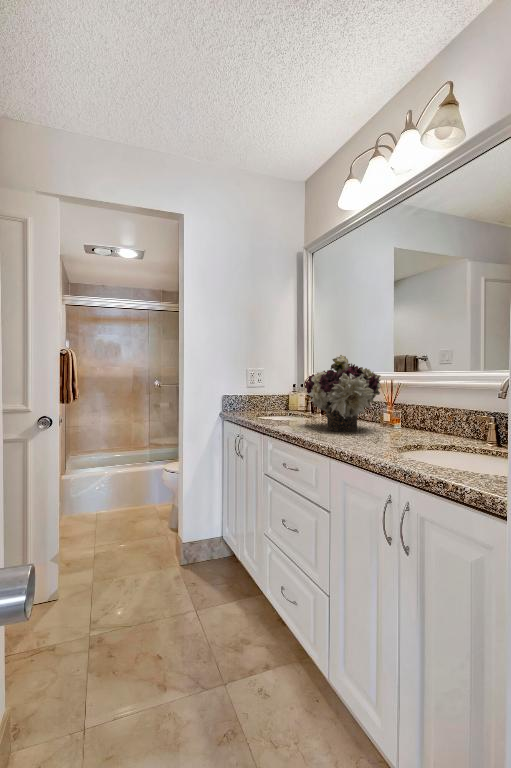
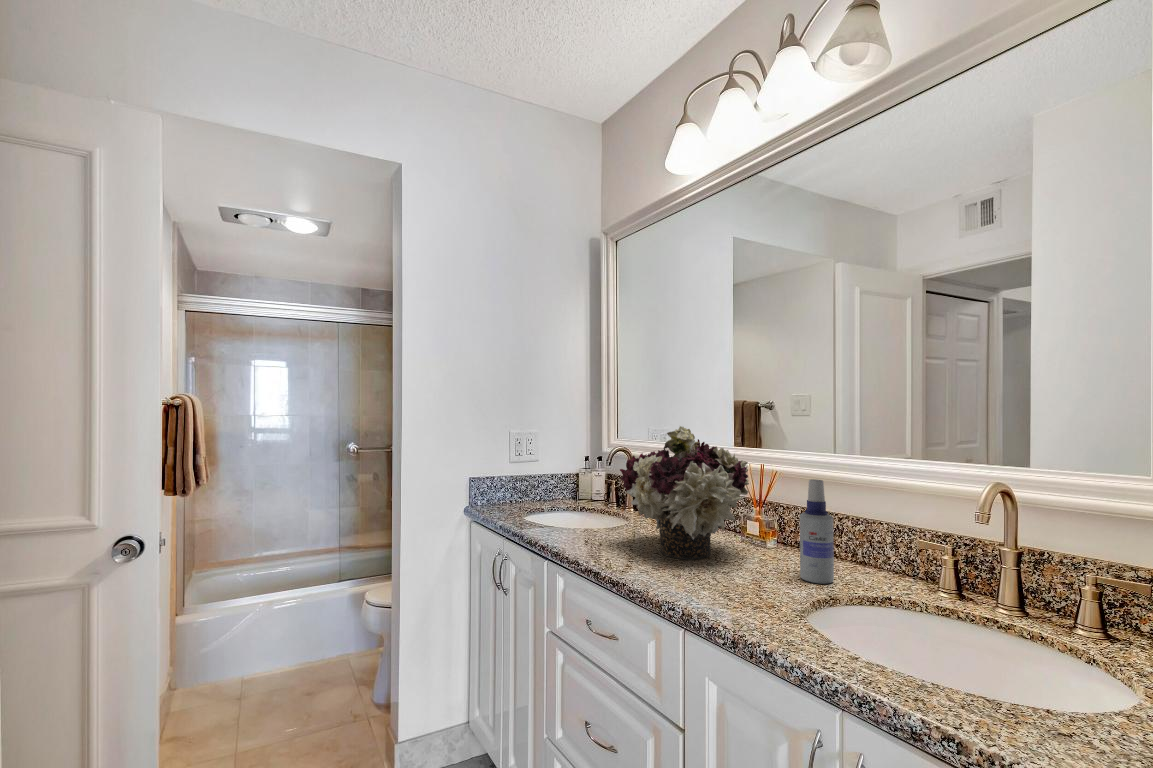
spray bottle: none [406,381,427,441] -> present [800,479,834,584]

